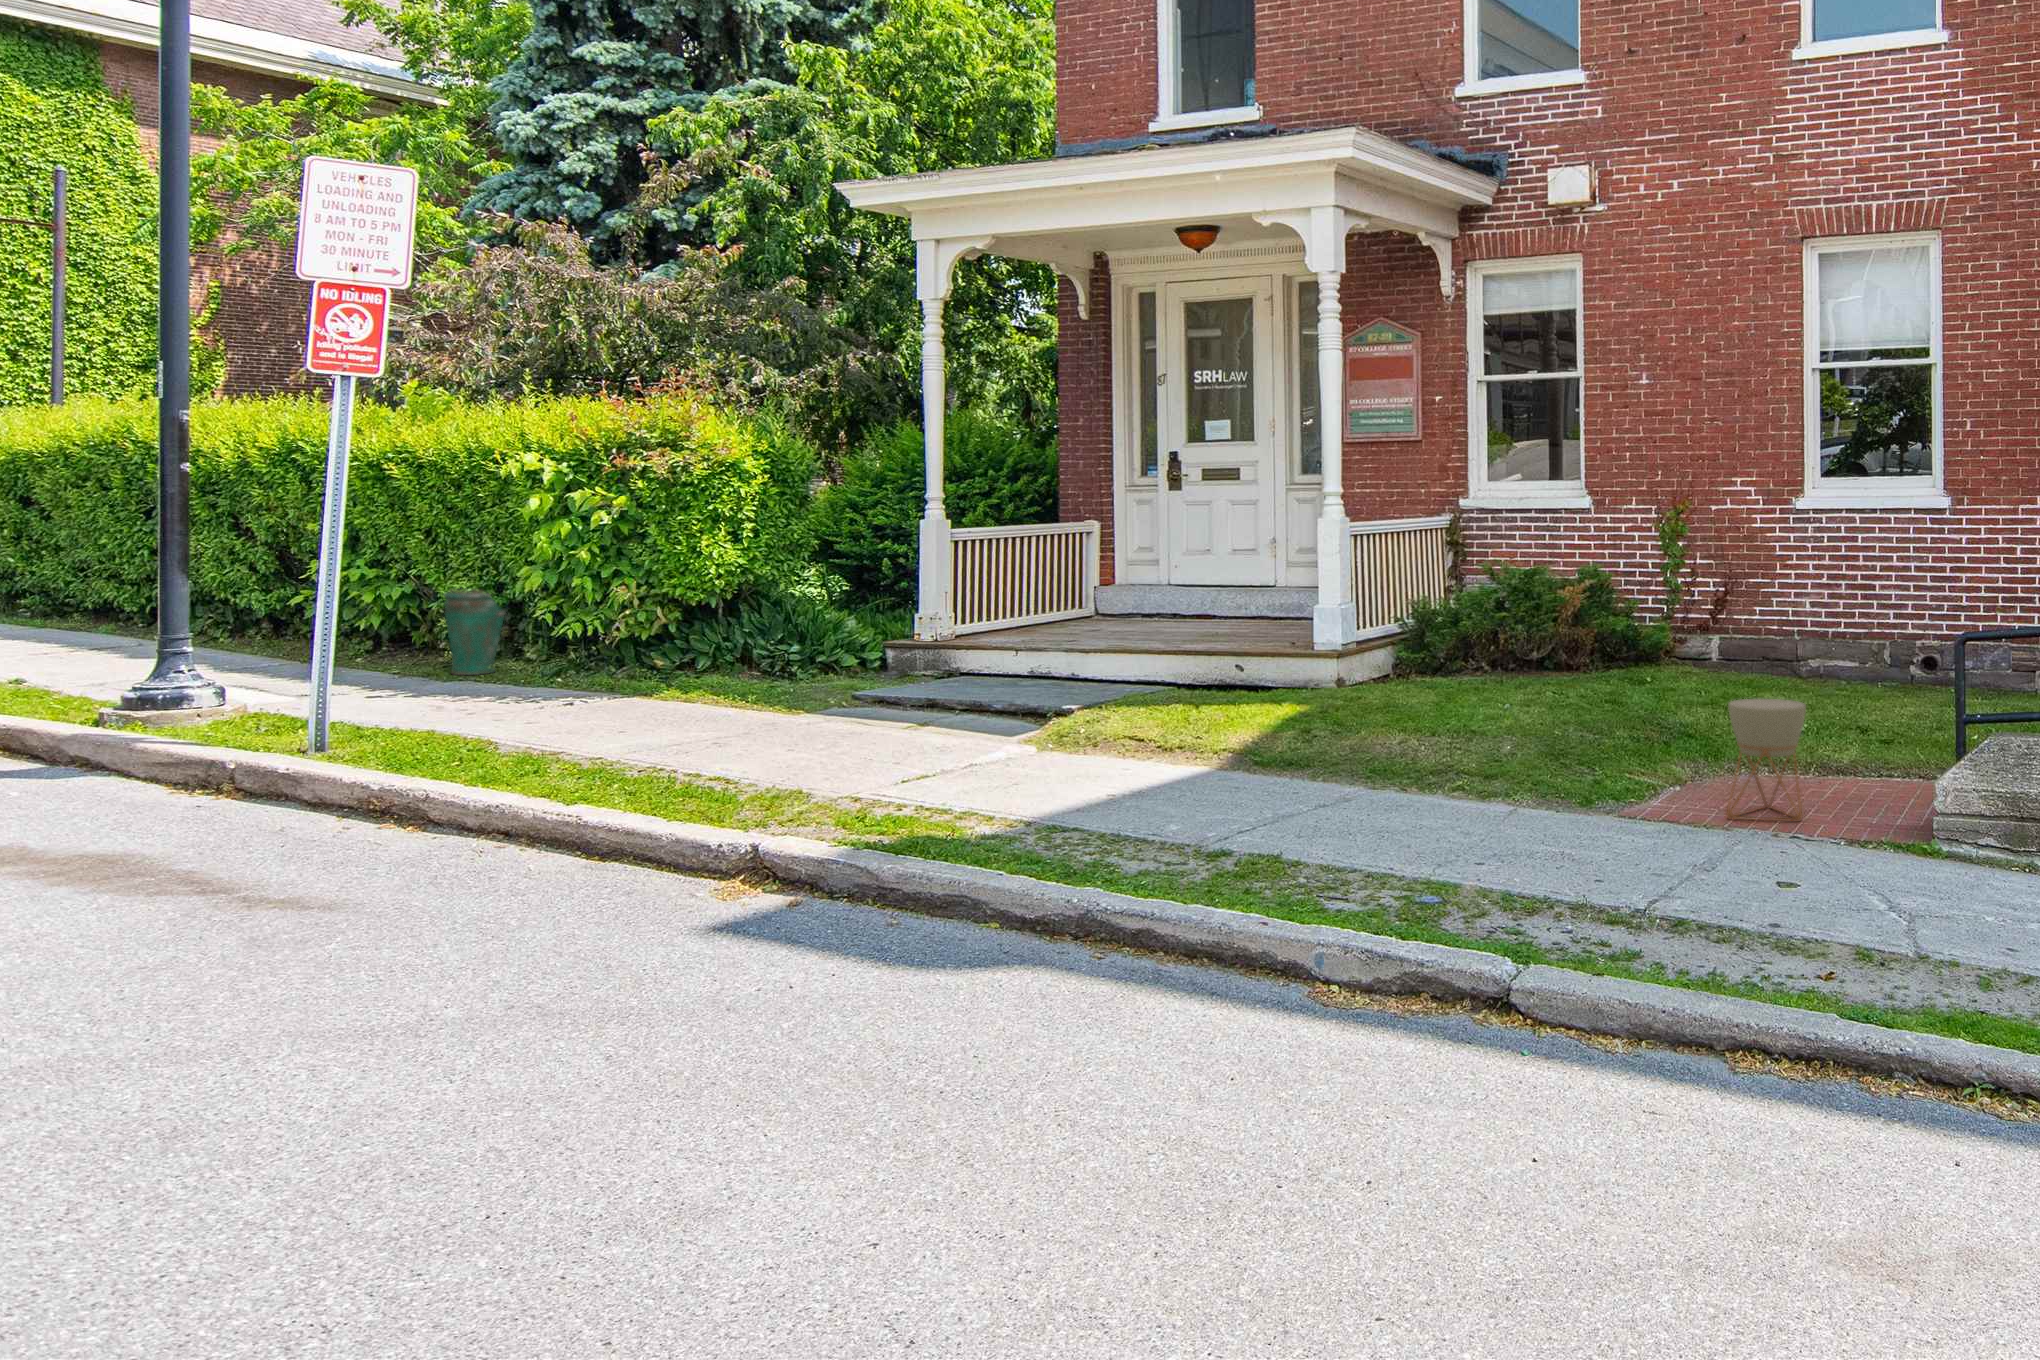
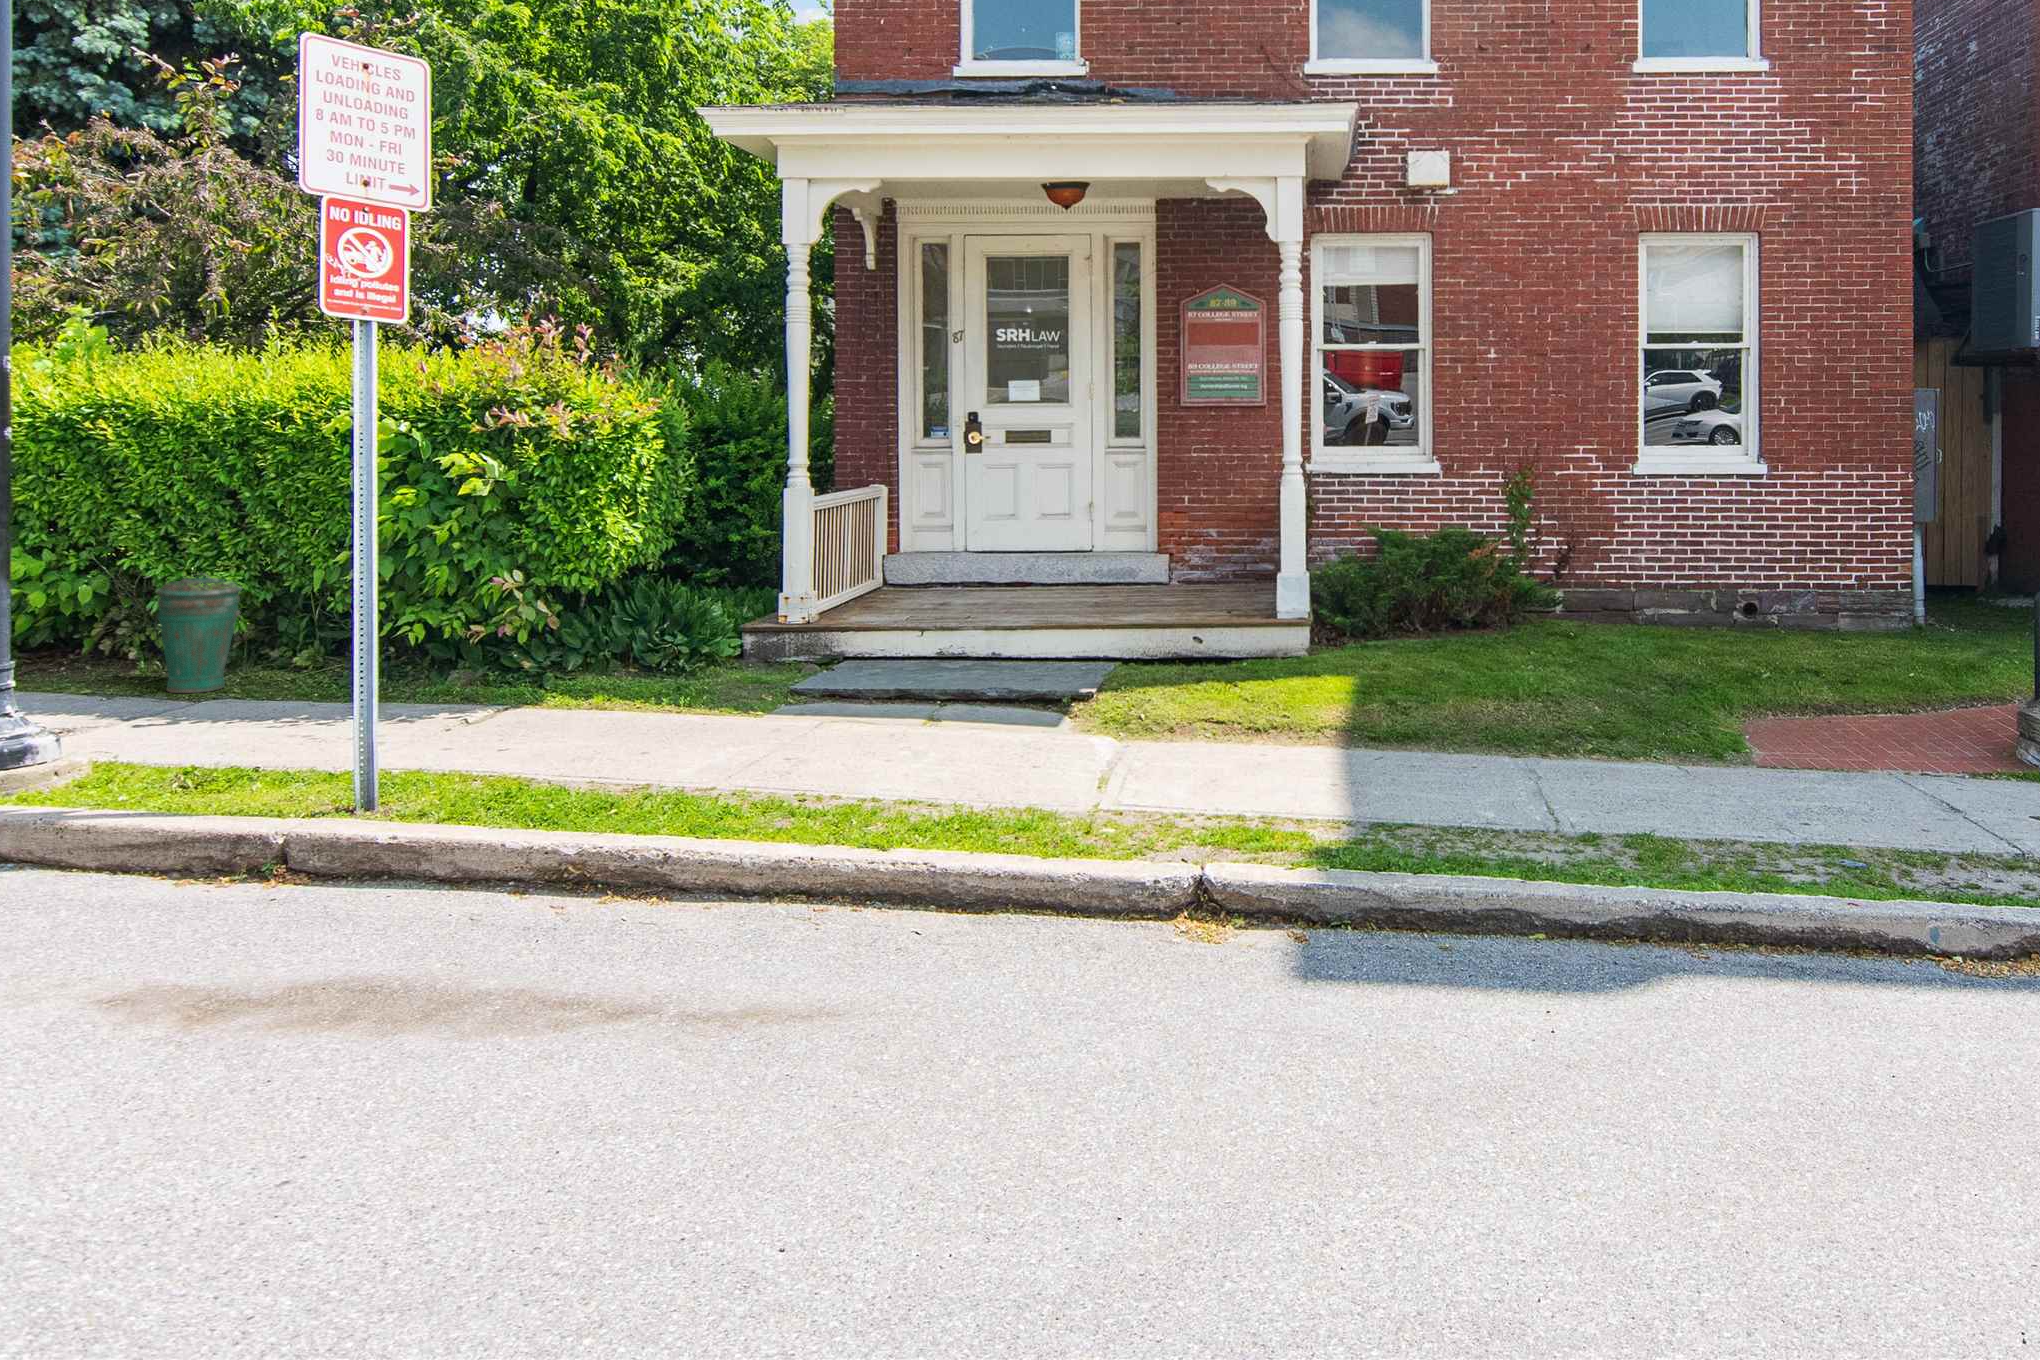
planter: present [1727,699,1806,821] -> none [1952,655,2027,766]

